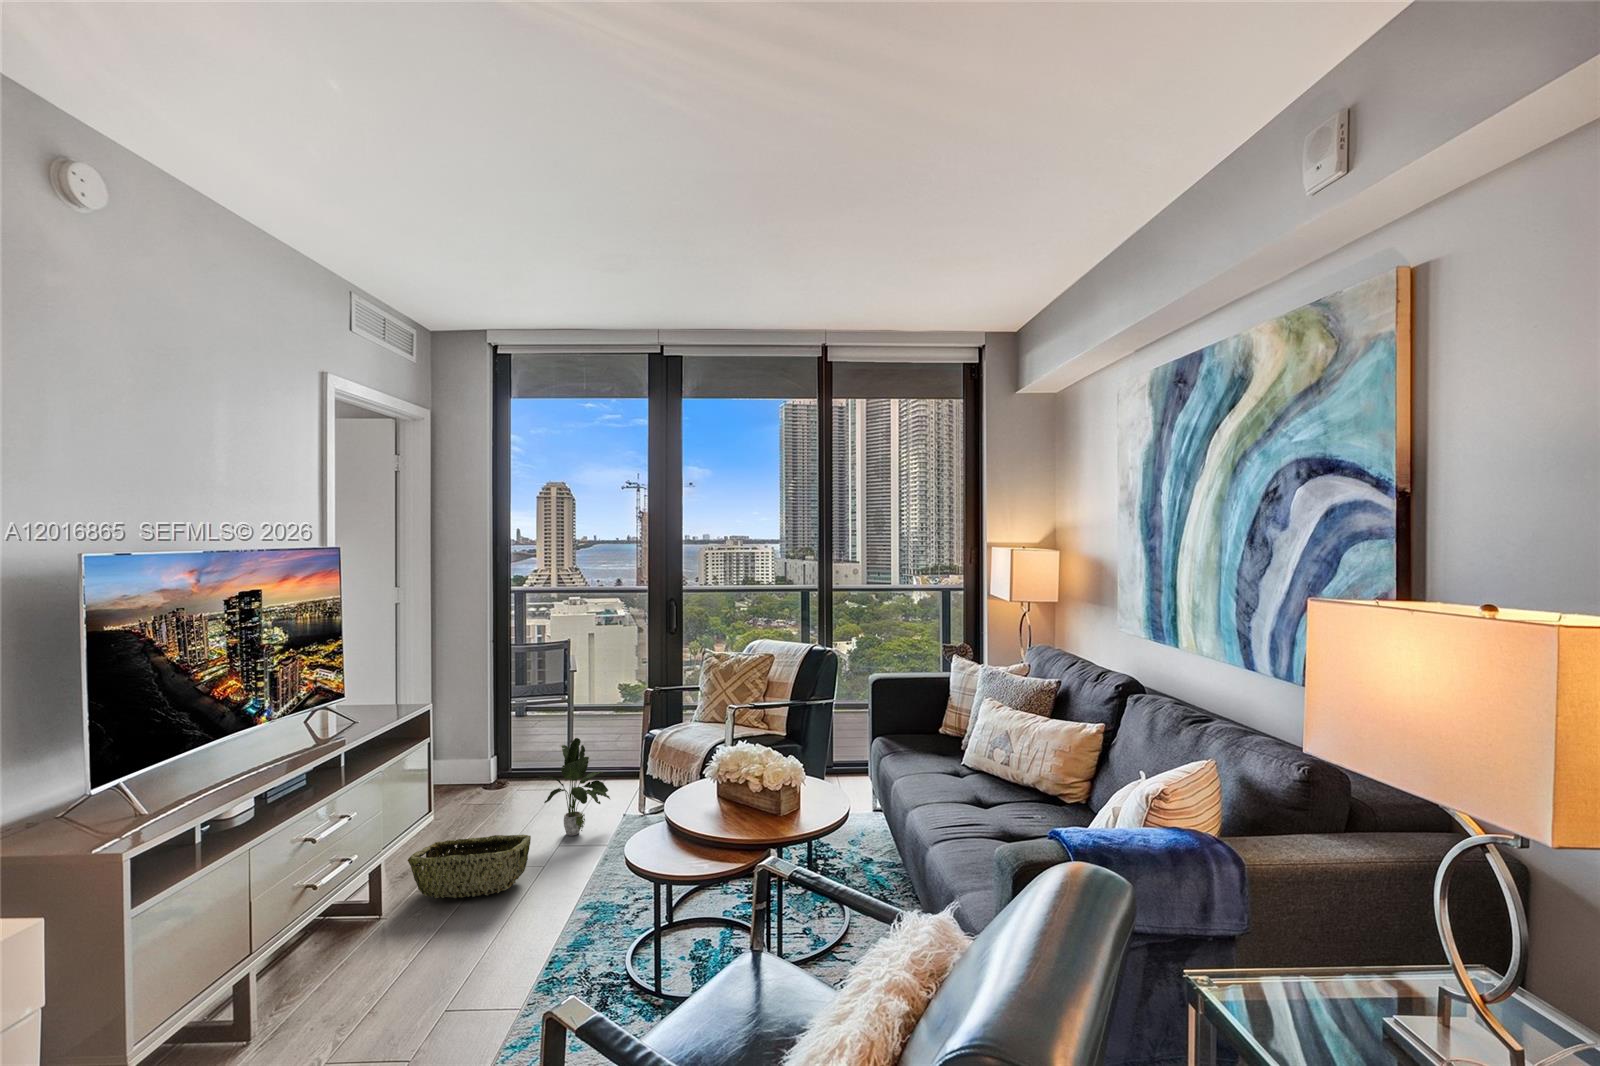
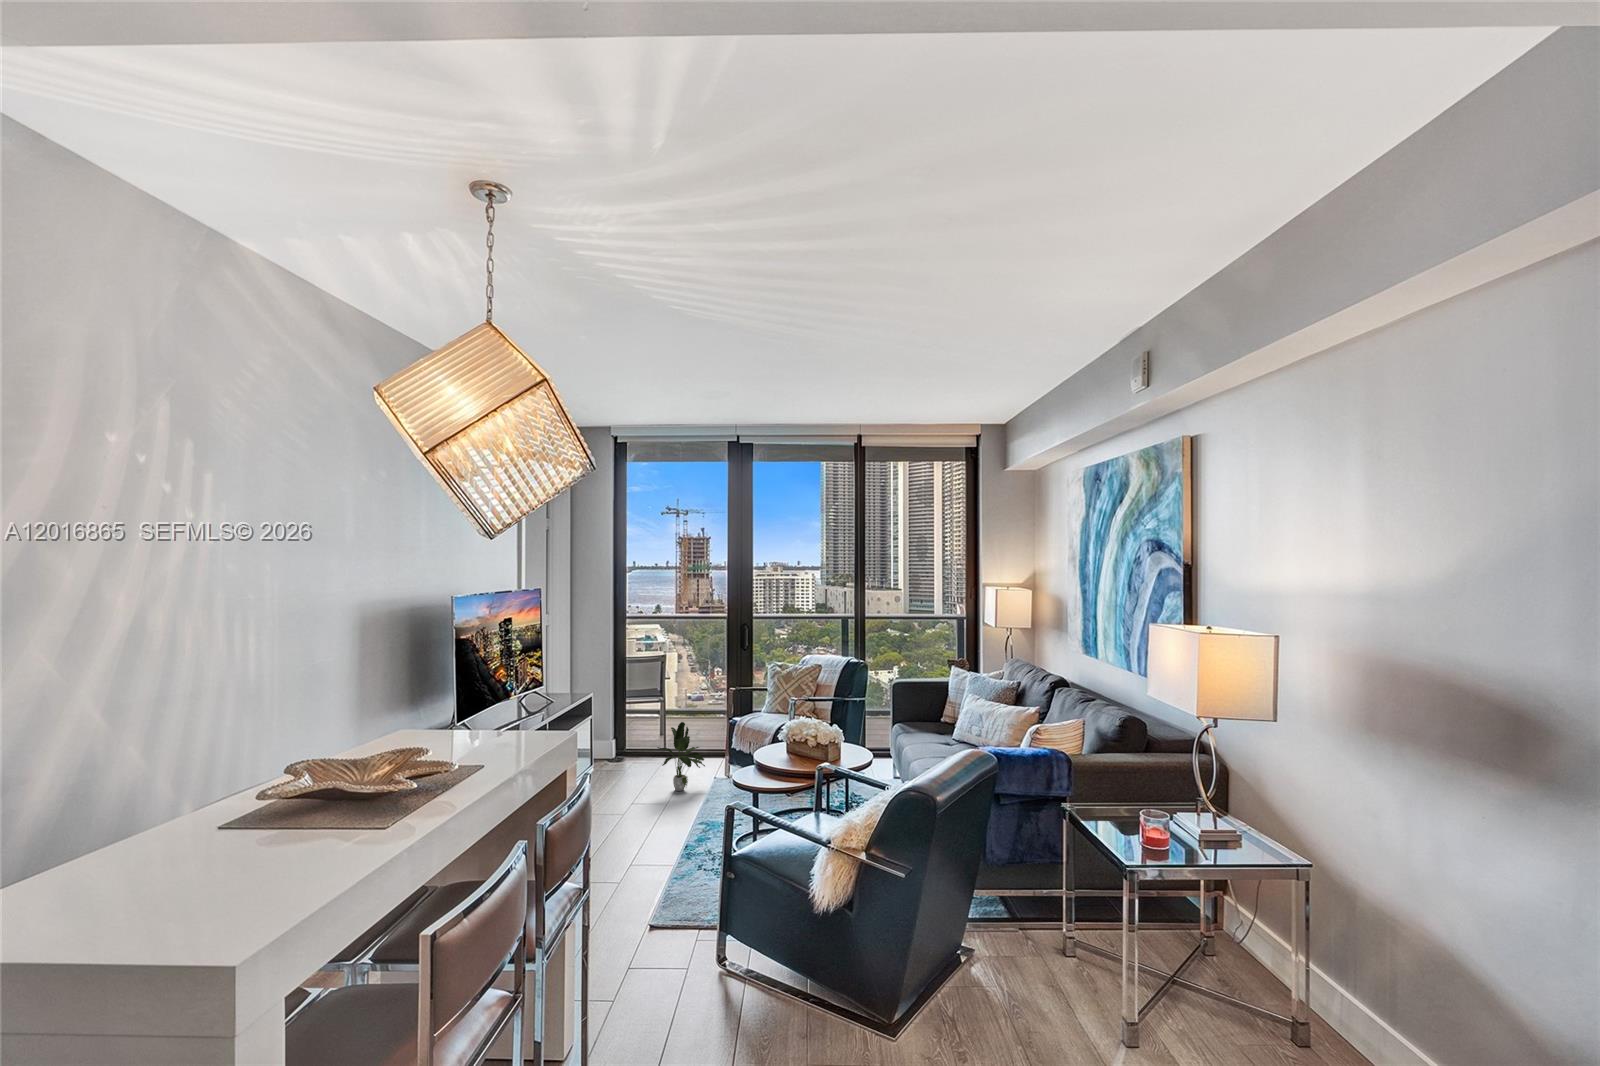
woven basket: present [408,835,531,898] -> none [583,783,659,821]

